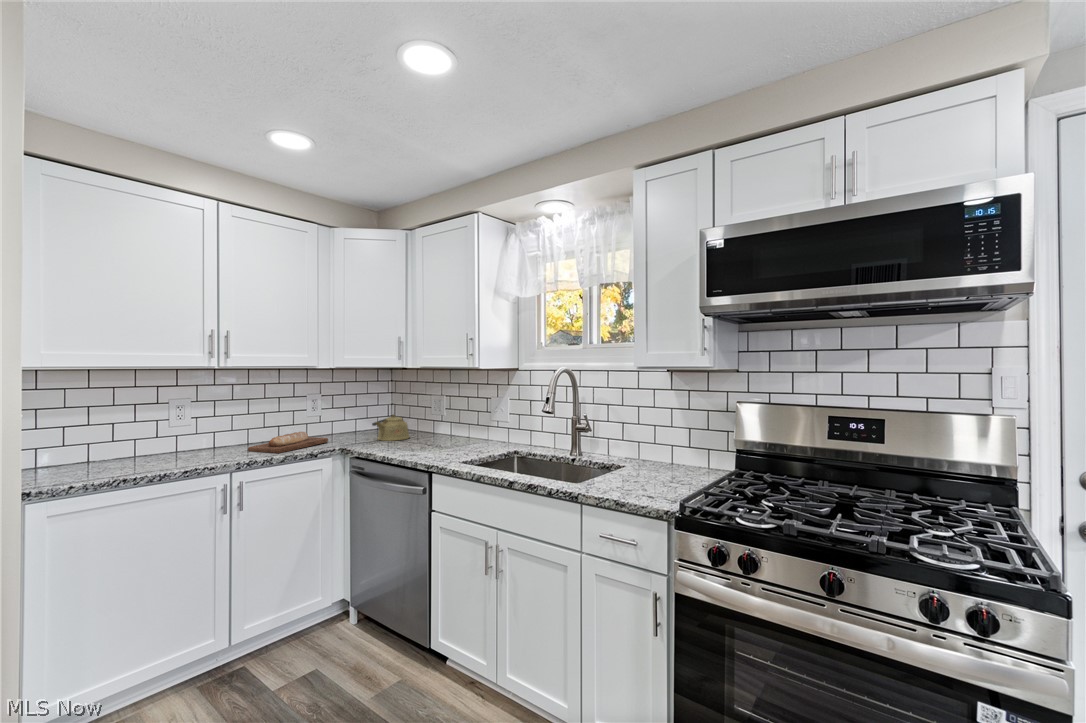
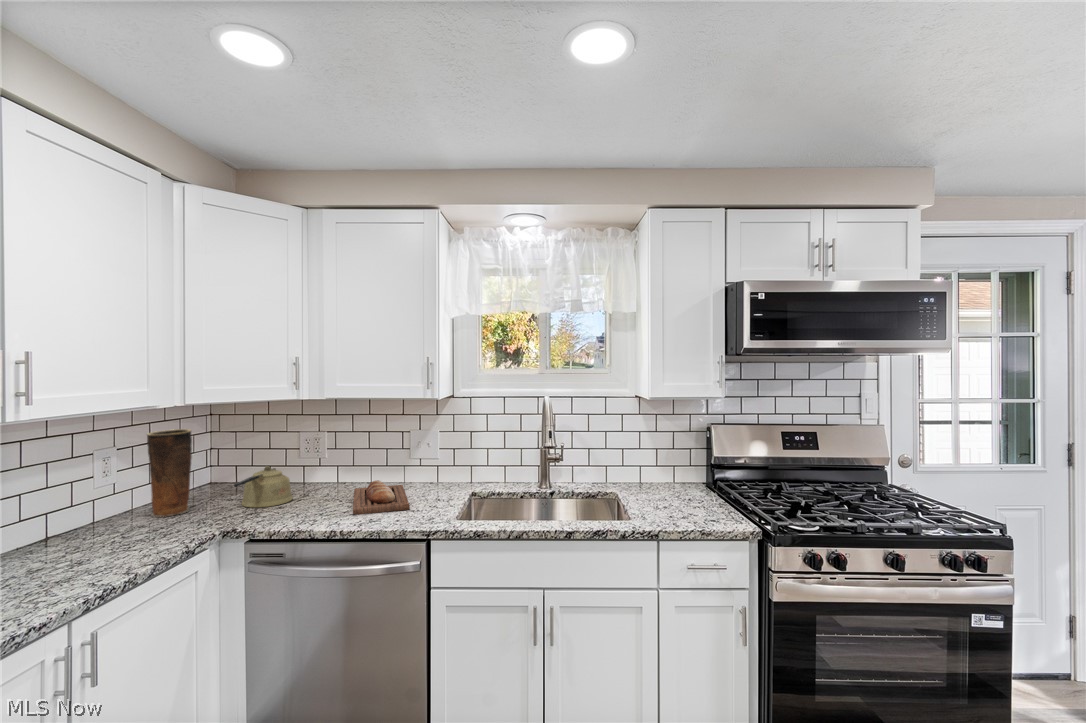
vase: none [327,386,353,439] -> present [147,429,192,517]
bread loaf: present [248,432,328,453] -> present [353,480,409,515]

